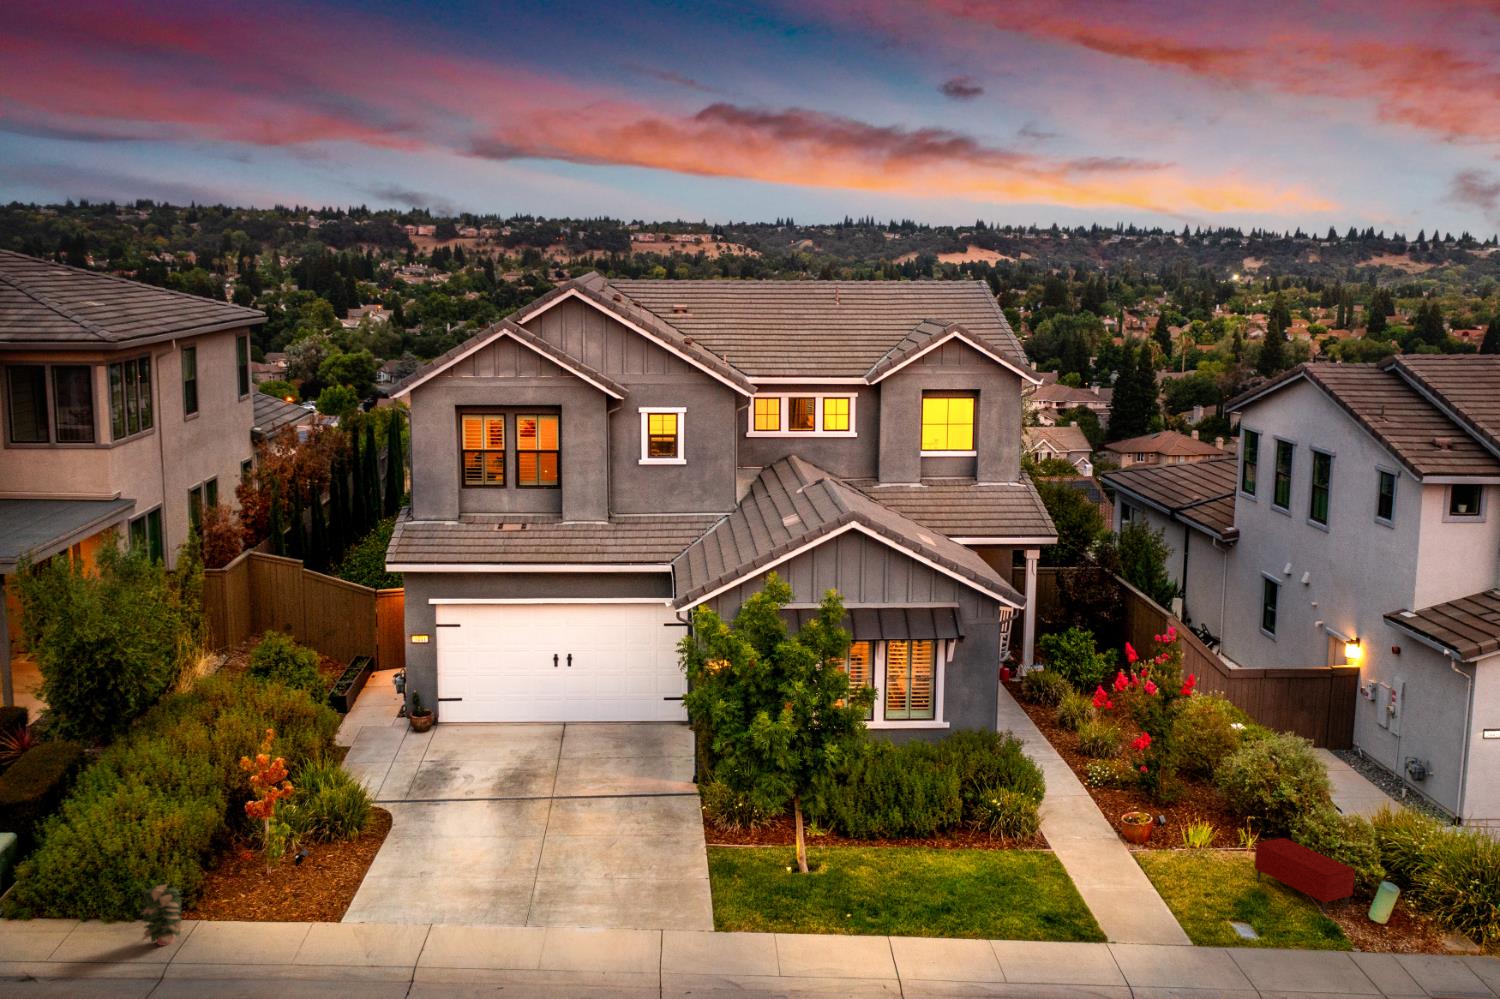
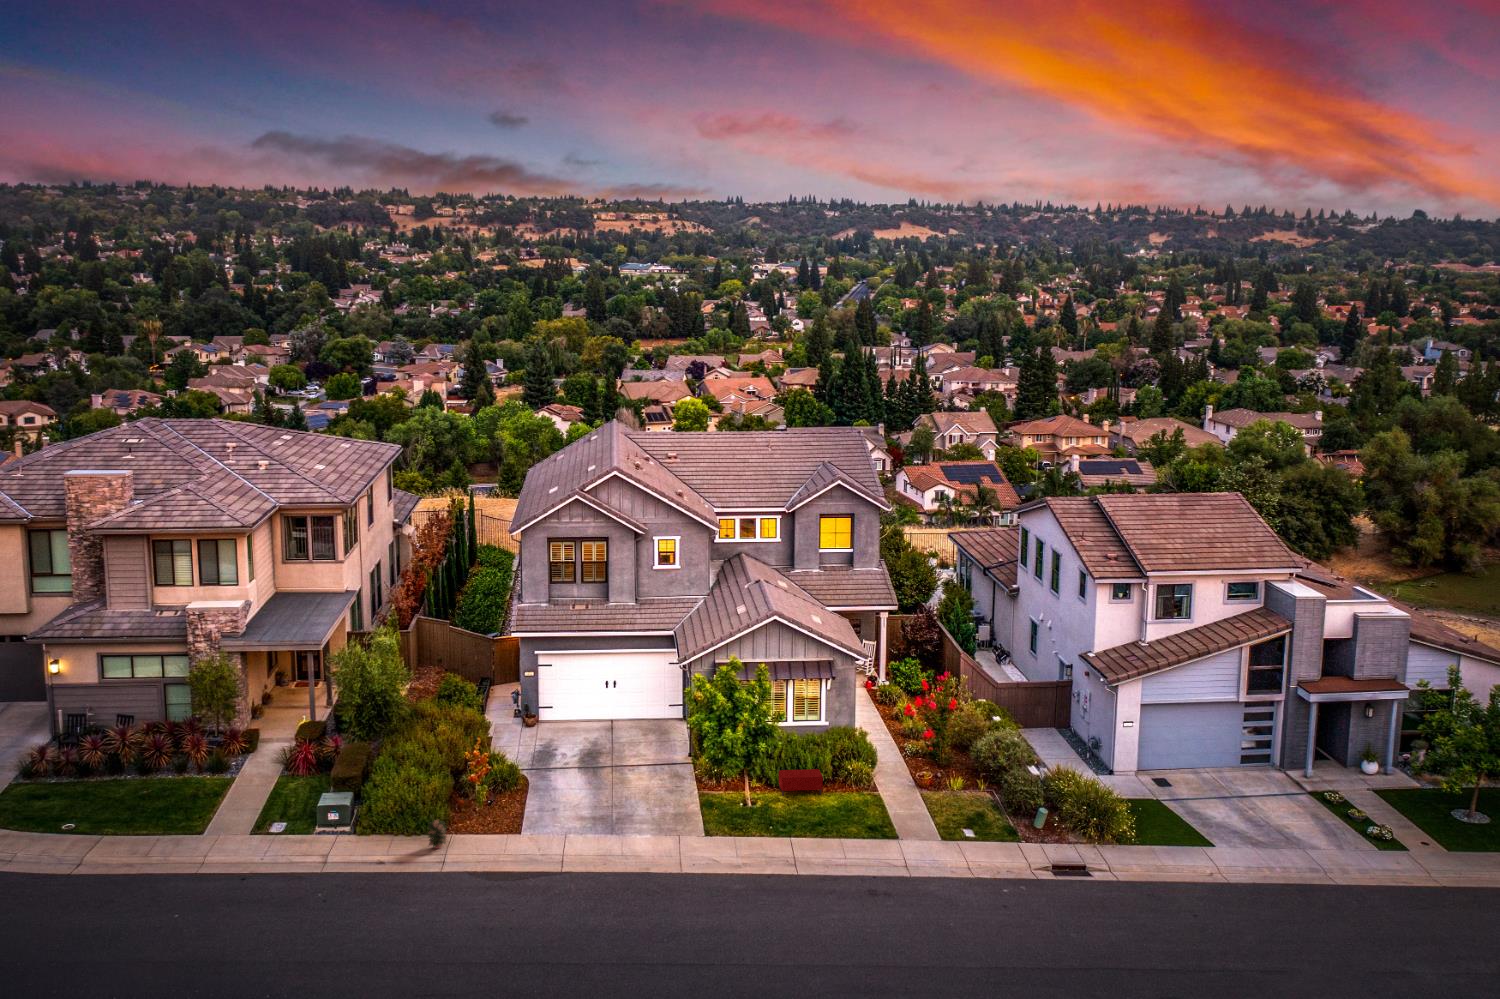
bench: present [1254,838,1355,914] -> present [779,769,823,796]

